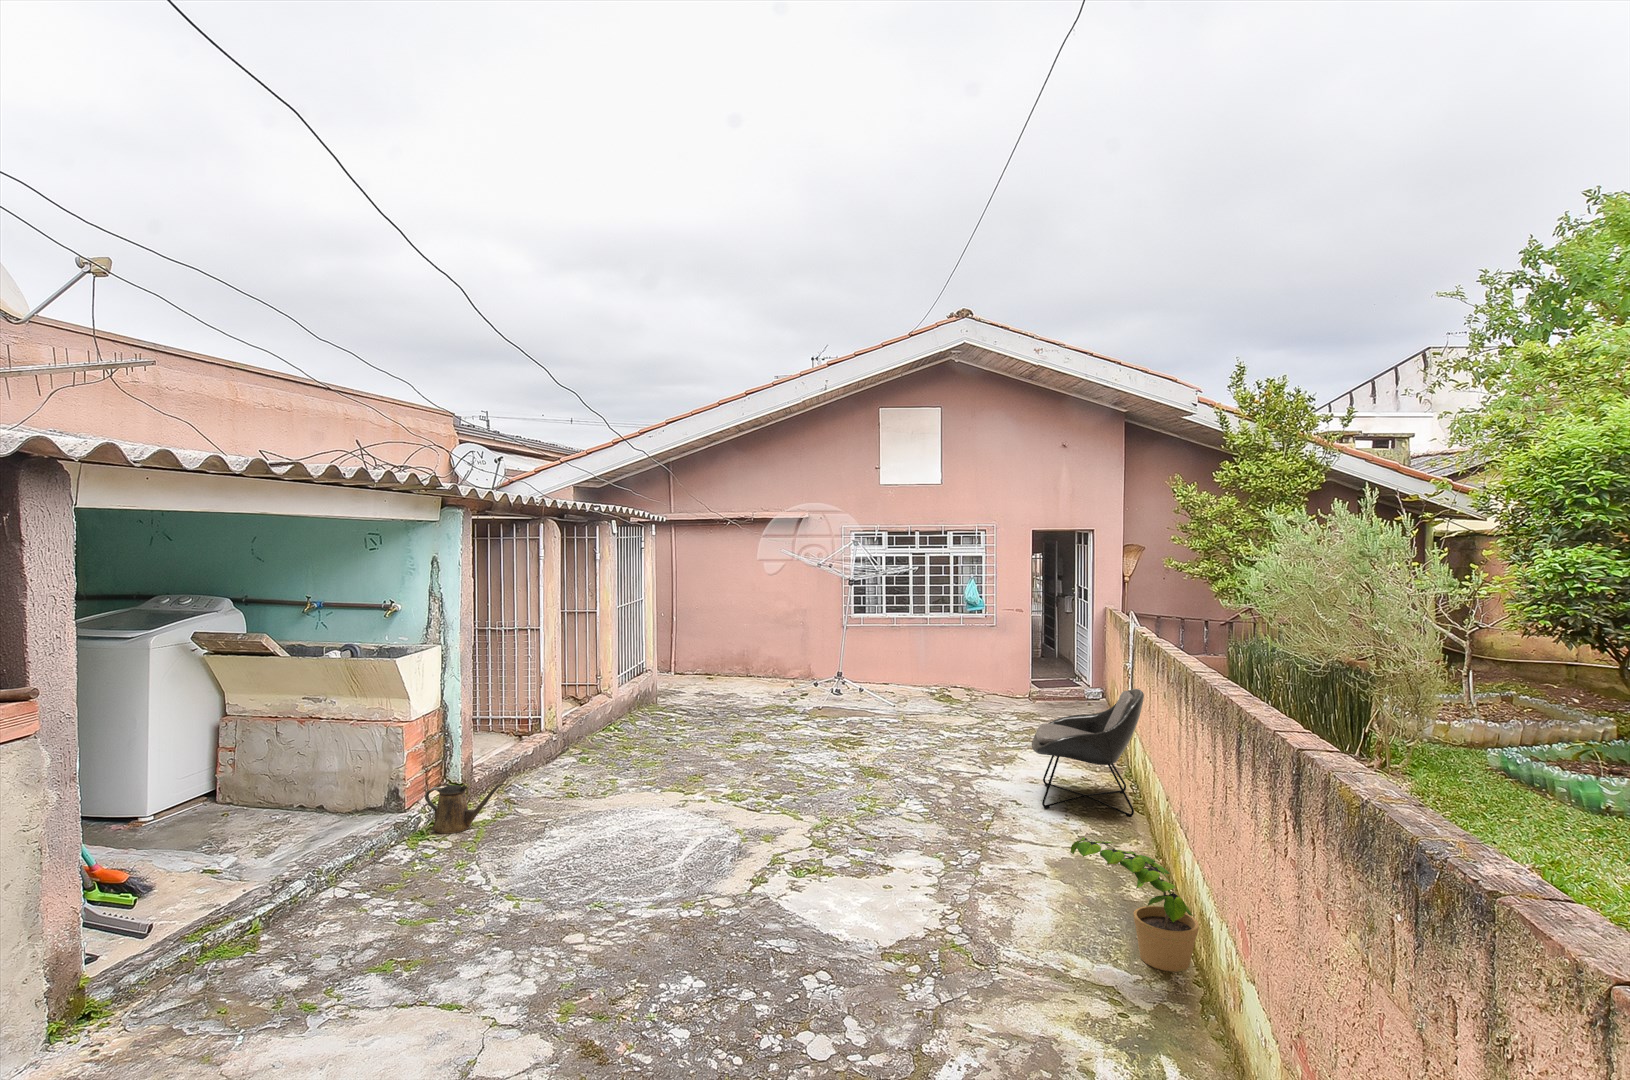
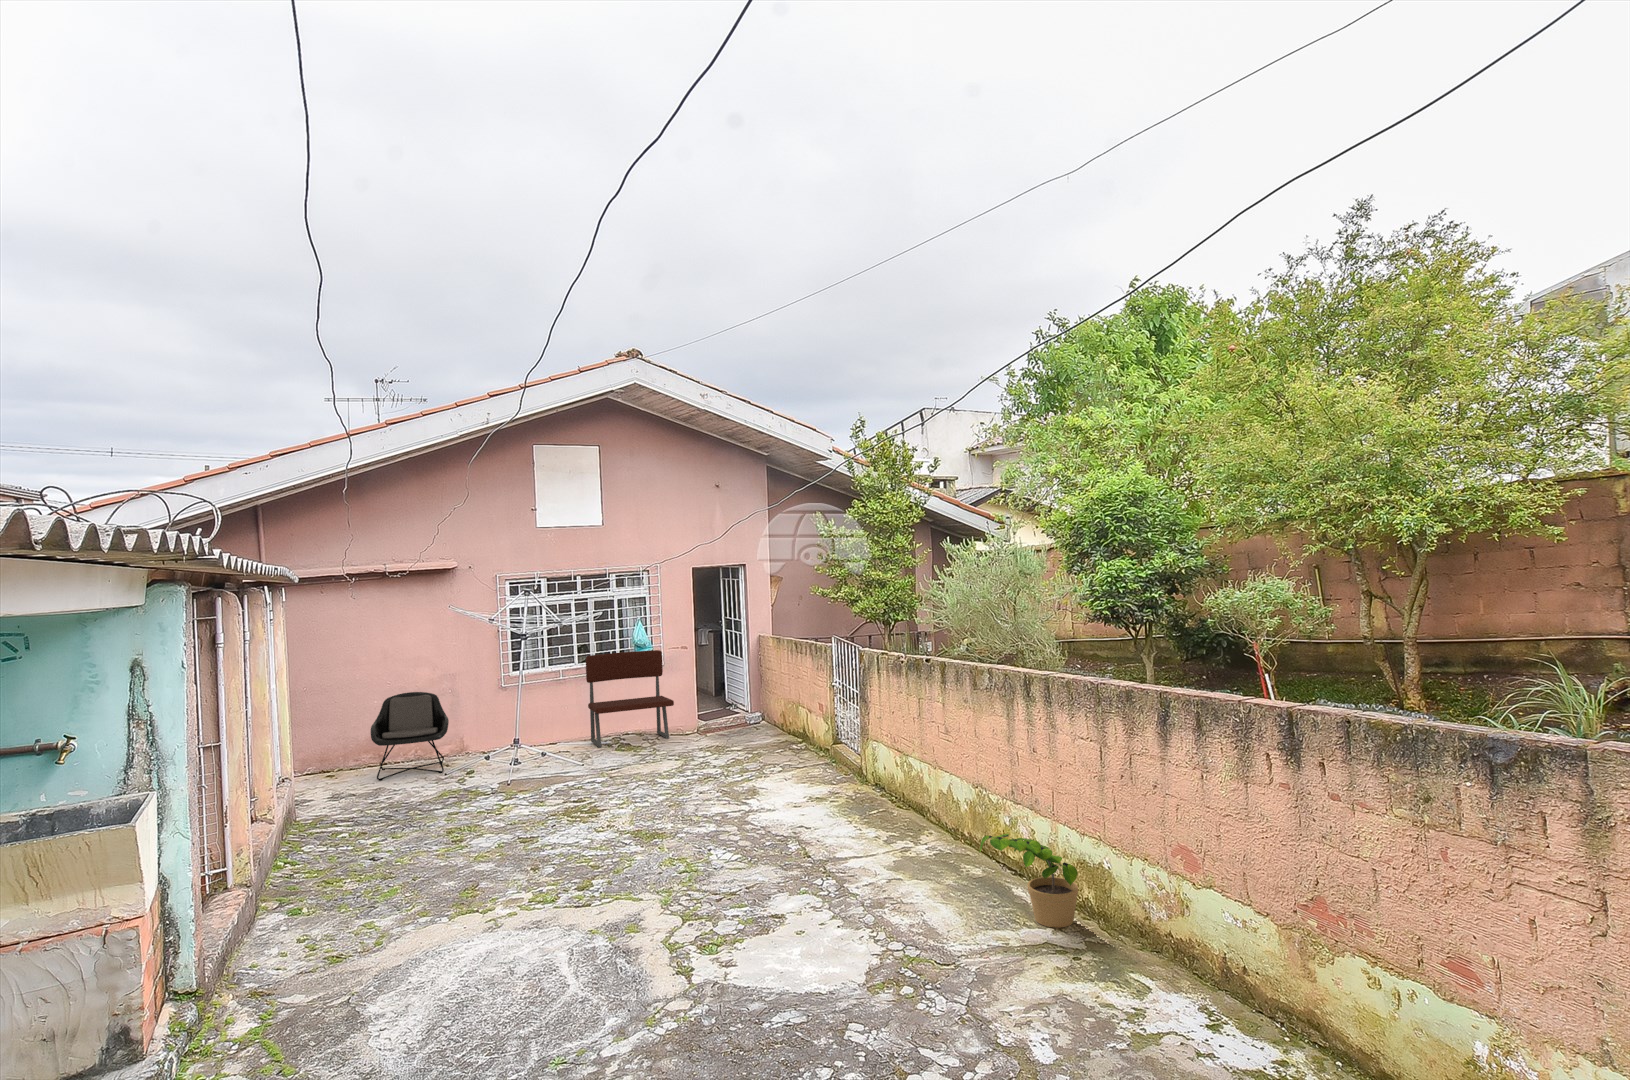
bench: none [915,608,994,700] -> present [586,650,674,747]
lounge chair: present [1032,689,1144,817] -> present [371,692,449,781]
watering can: present [425,784,503,834] -> none [165,950,295,1044]

